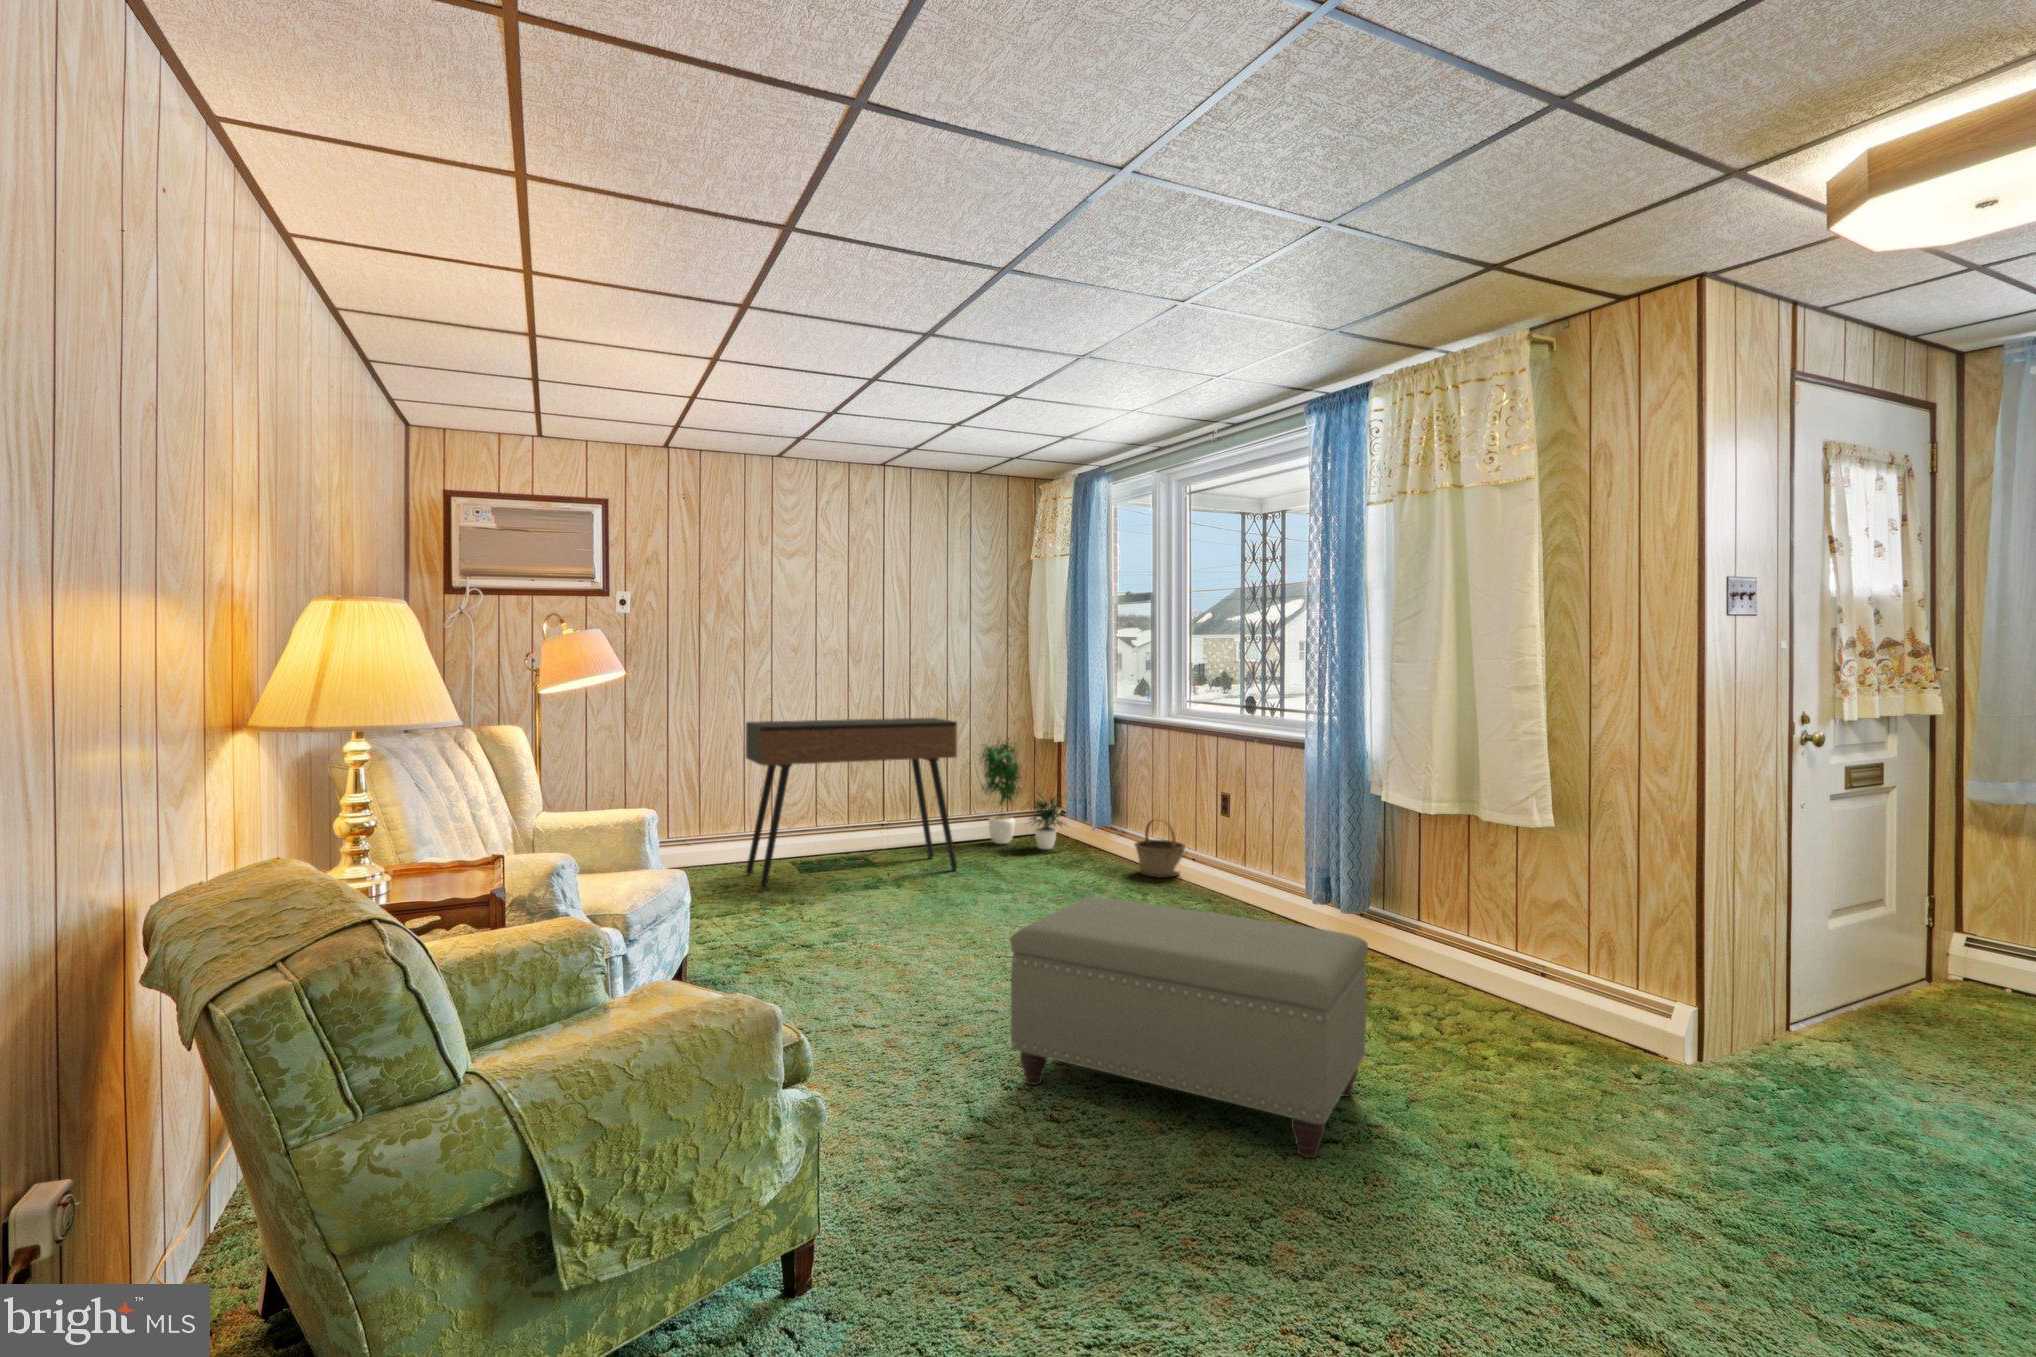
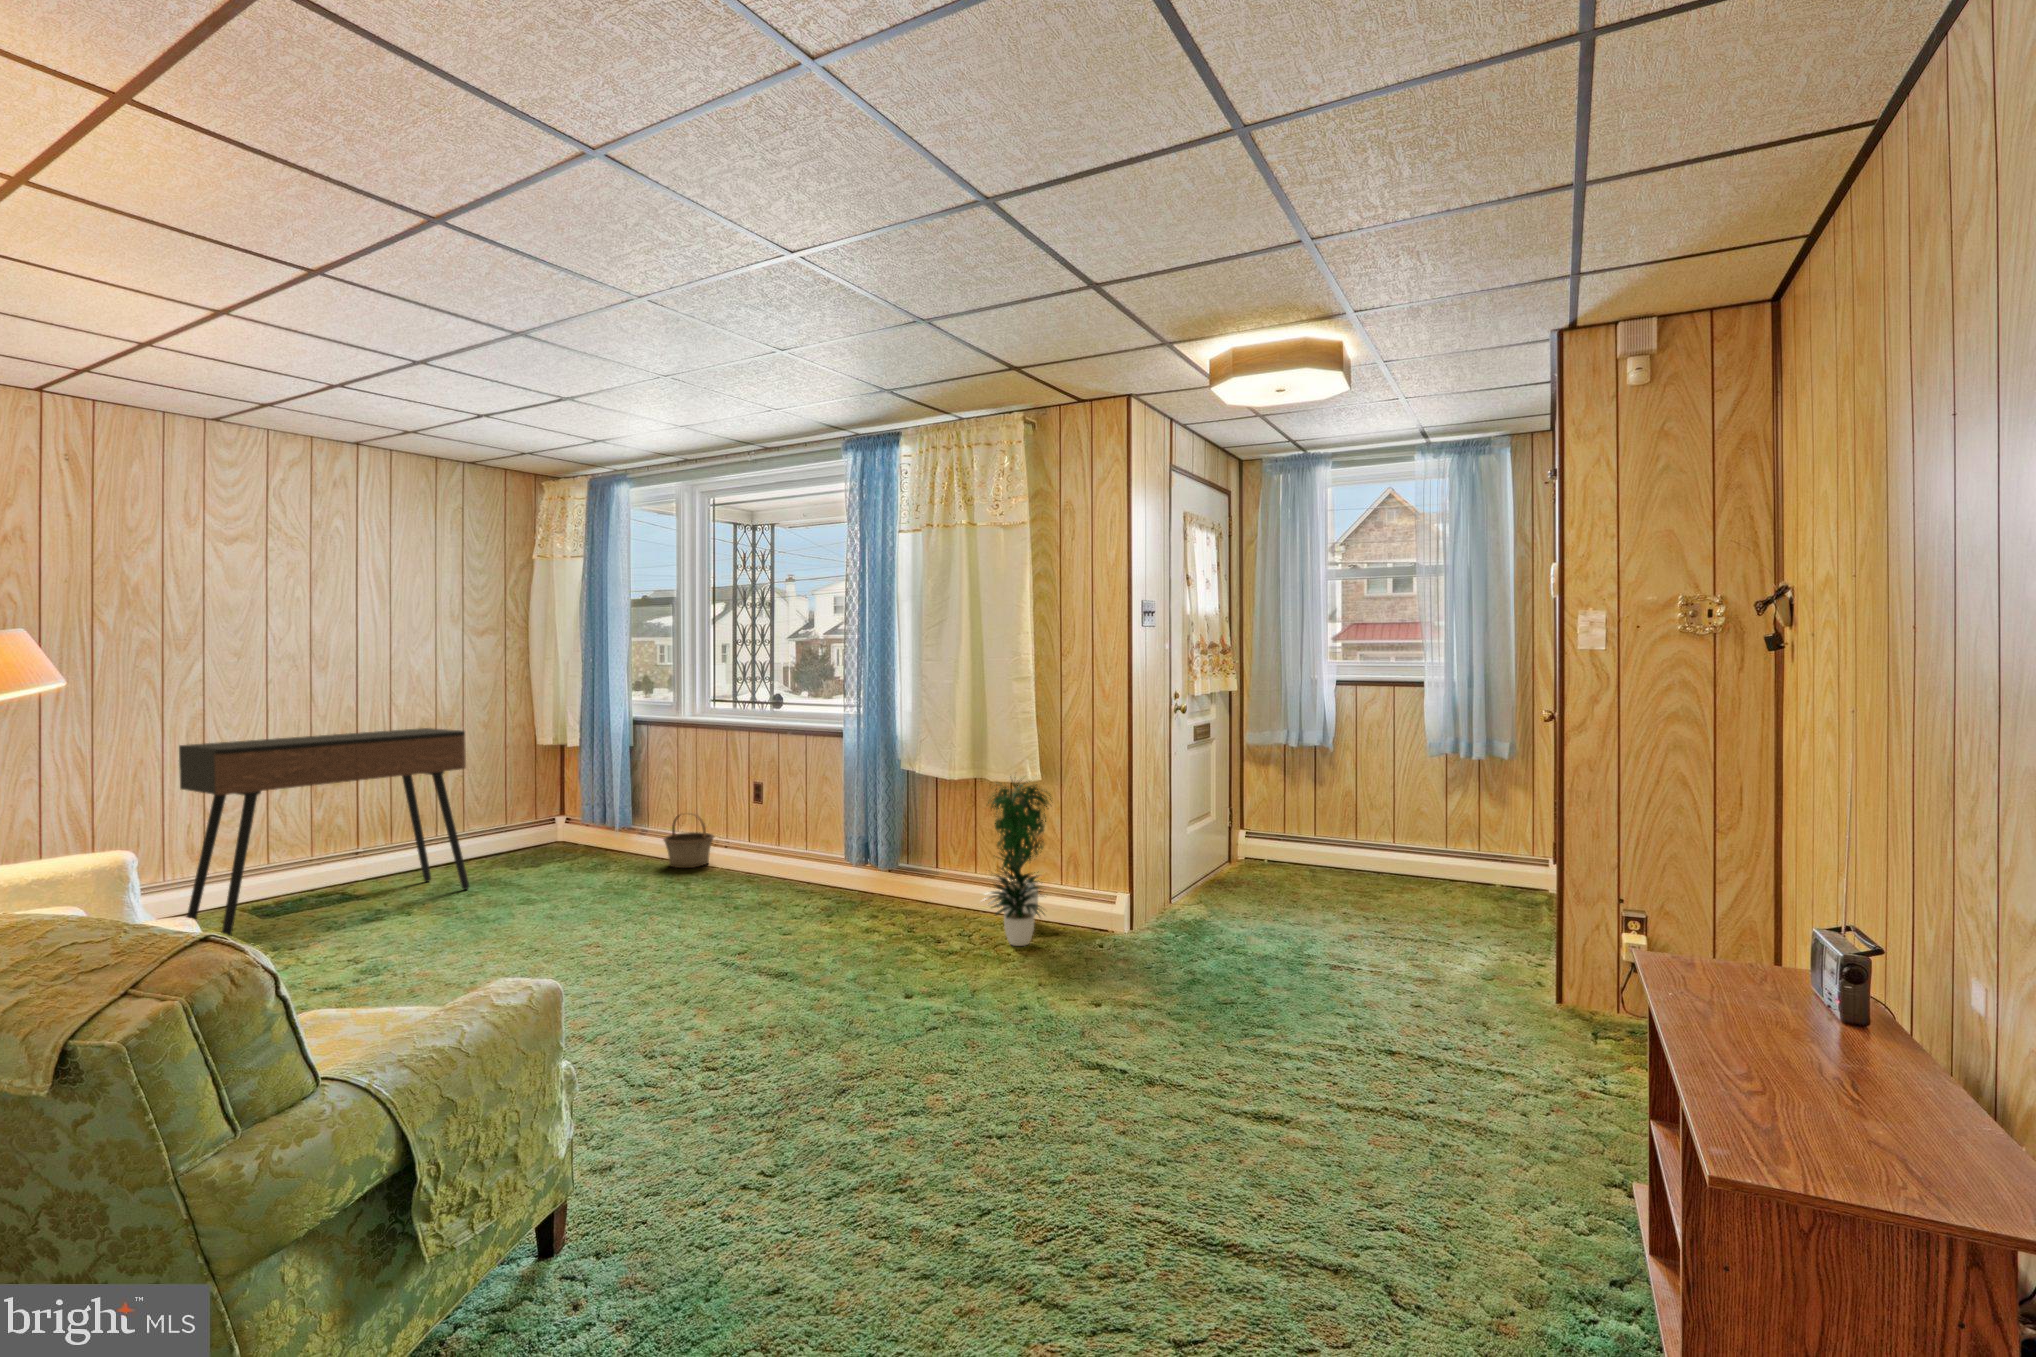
potted plant: present [982,742,1065,849] -> present [984,782,1052,946]
ottoman: present [1010,897,1368,1158] -> none [654,874,940,1049]

